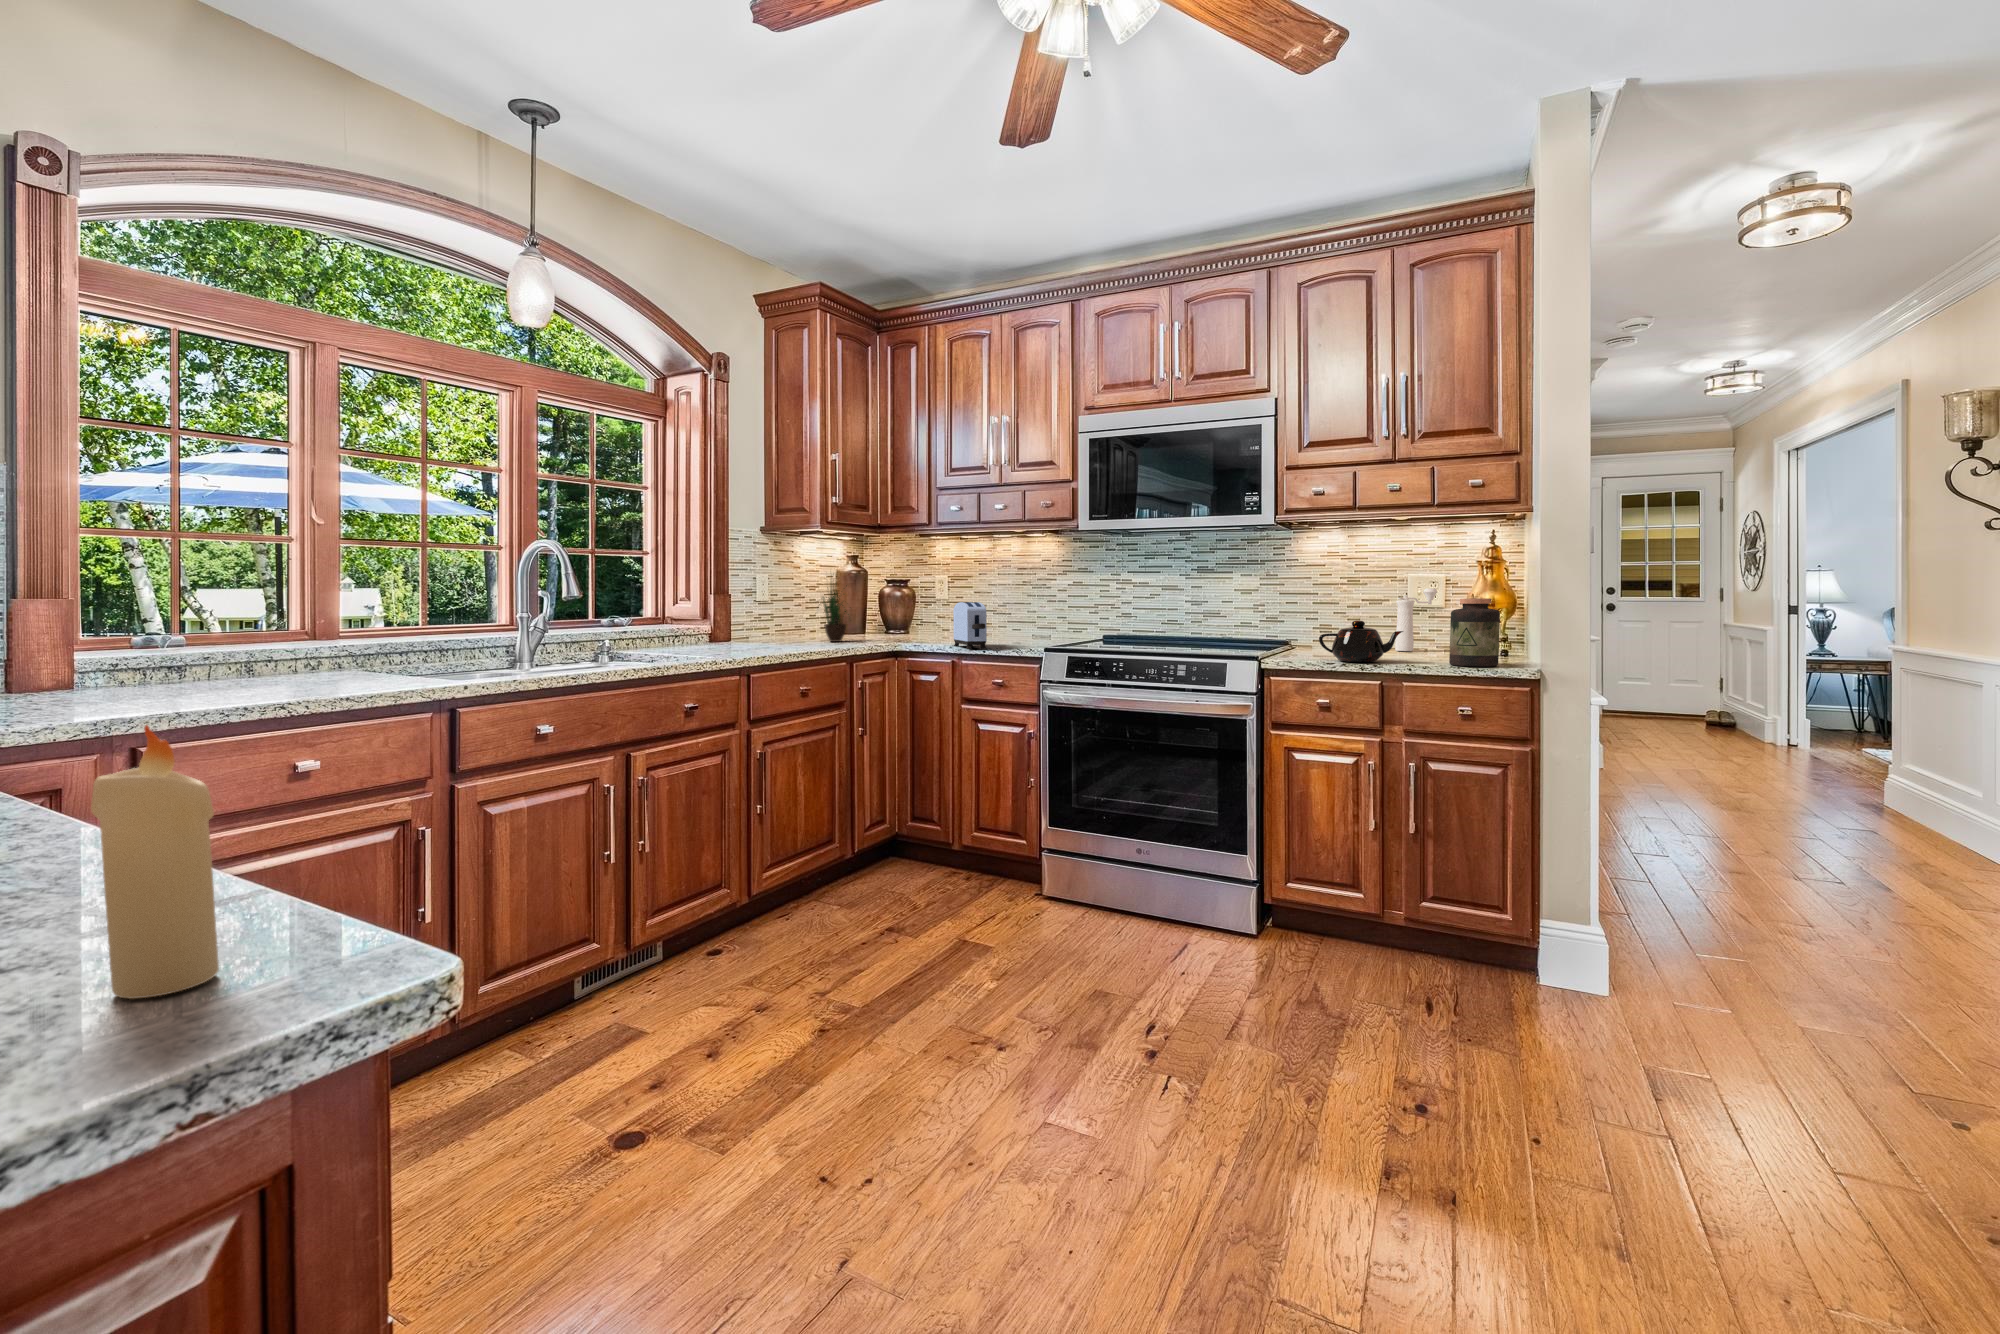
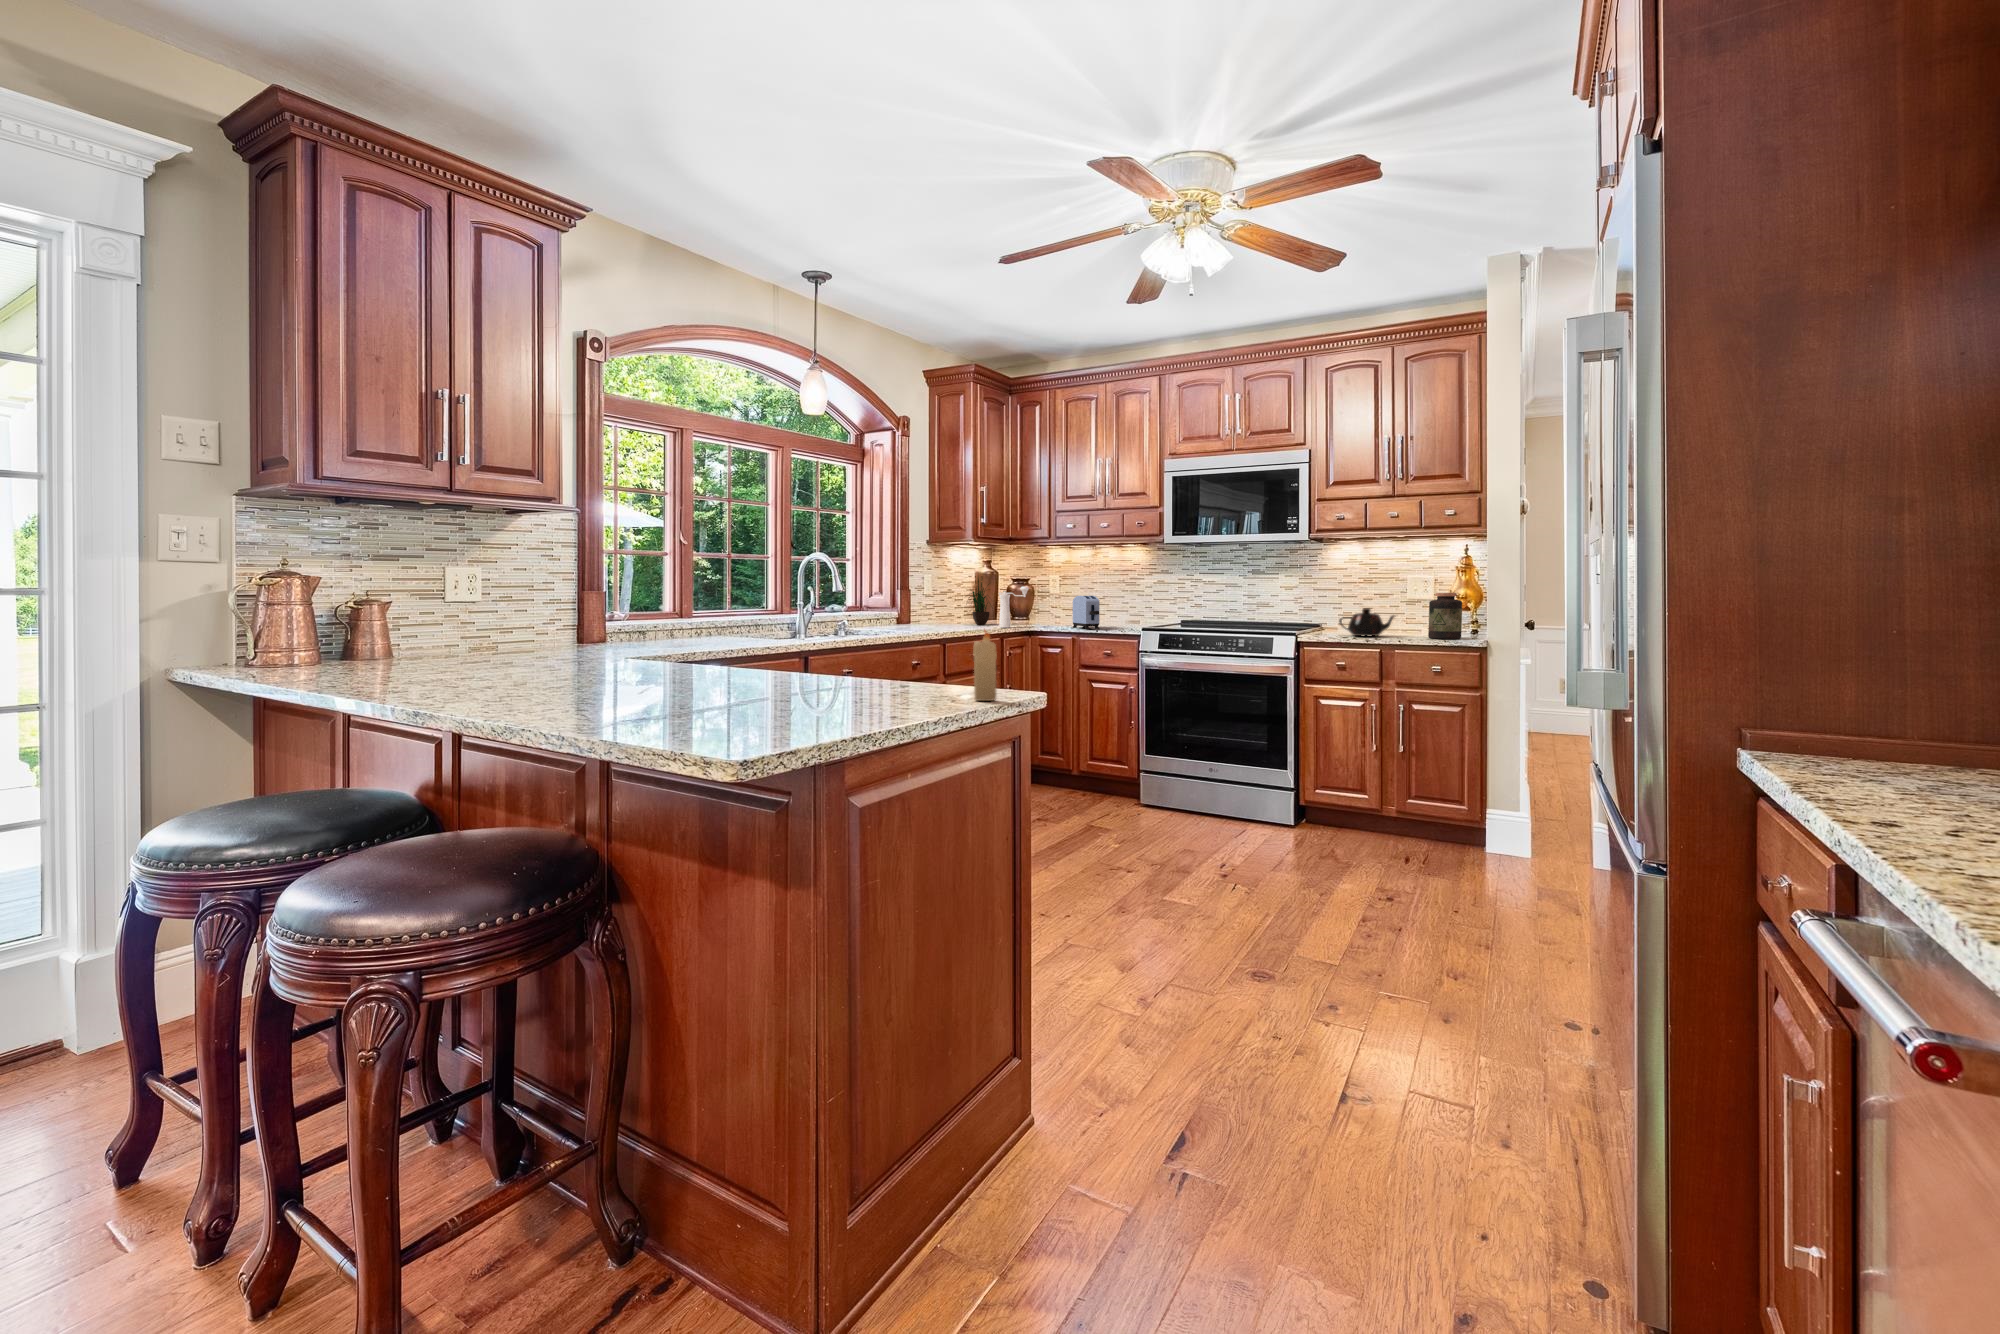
pepper mill: present [1395,588,1437,651] -> present [999,587,1029,628]

